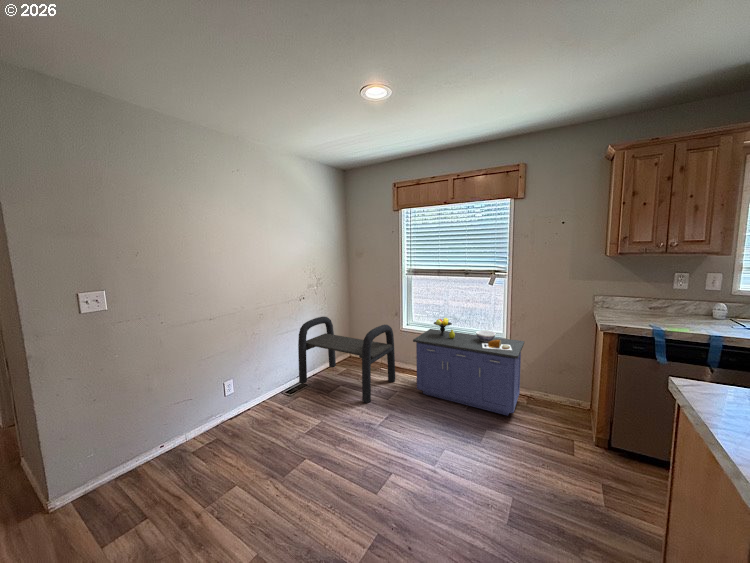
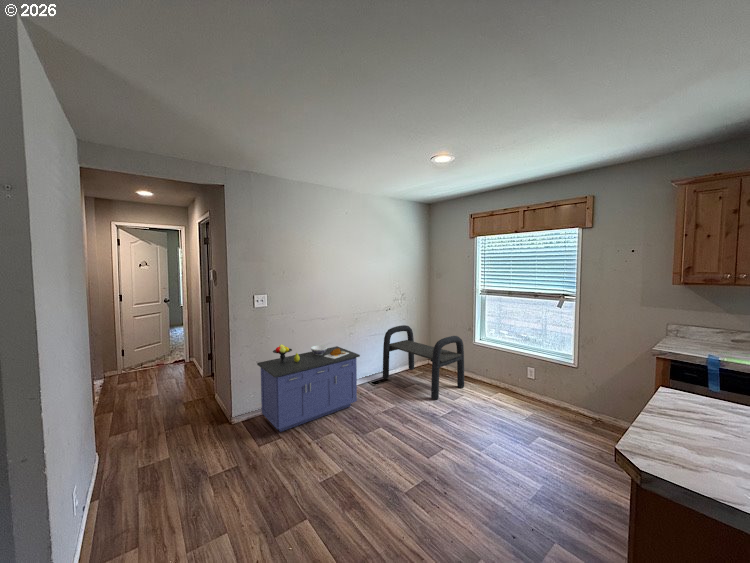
storage cabinet: present [413,318,524,416] -> present [257,344,360,432]

